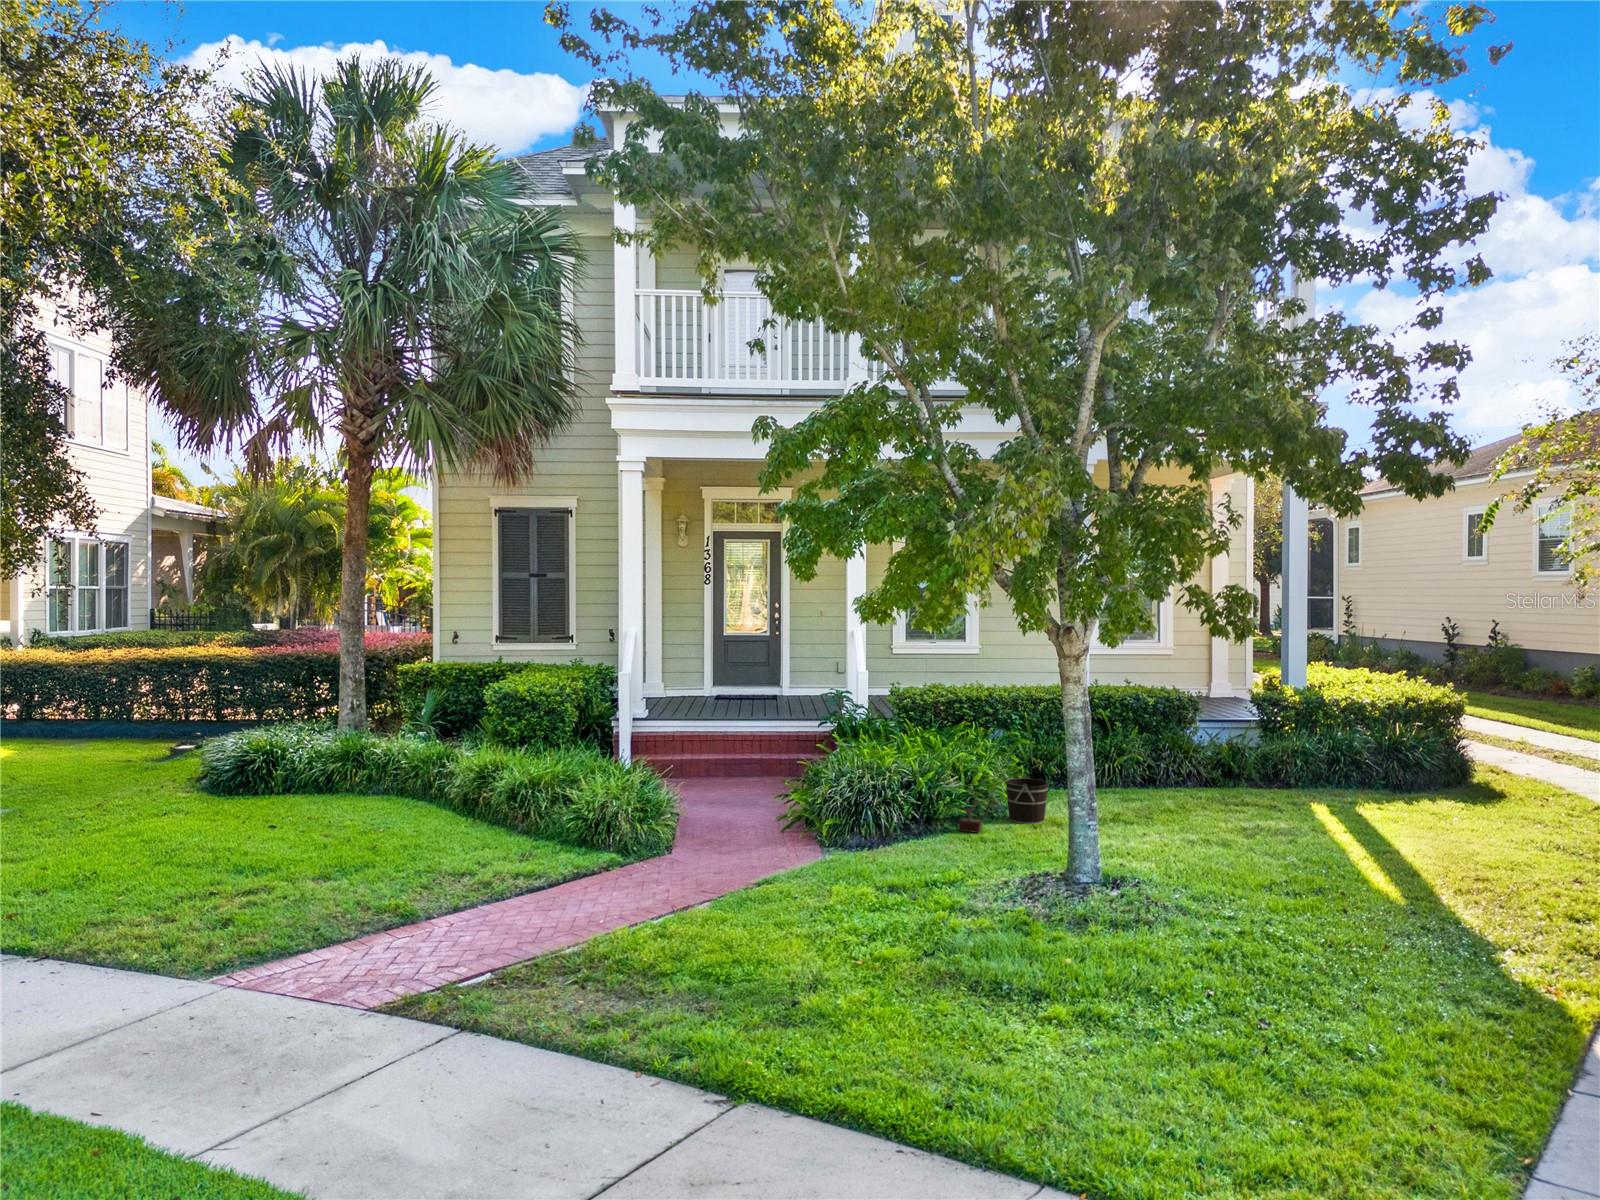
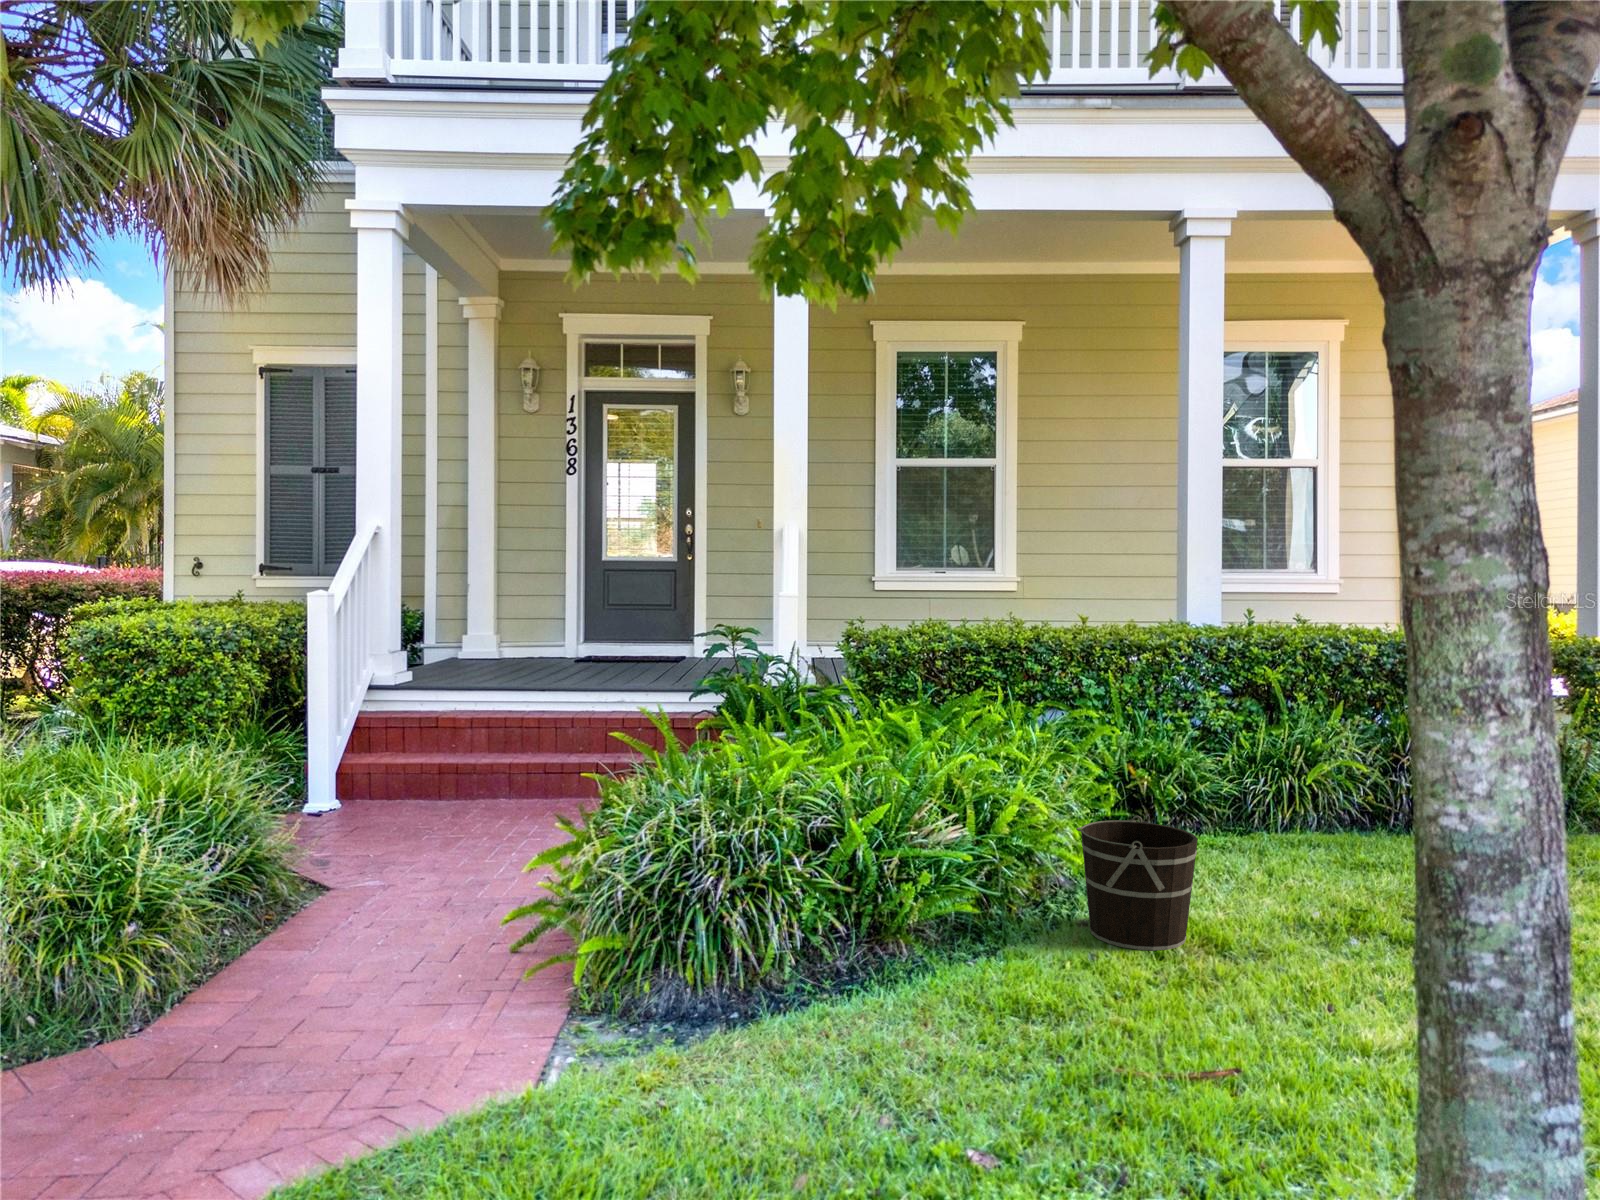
potted plant: present [951,771,997,833] -> none [921,804,1078,990]

